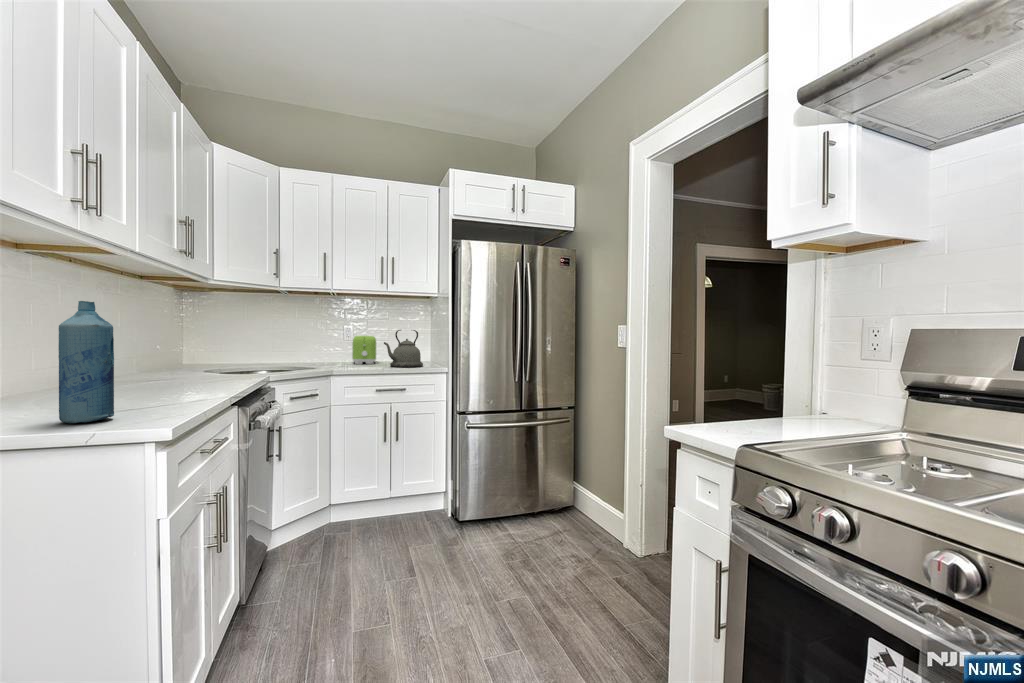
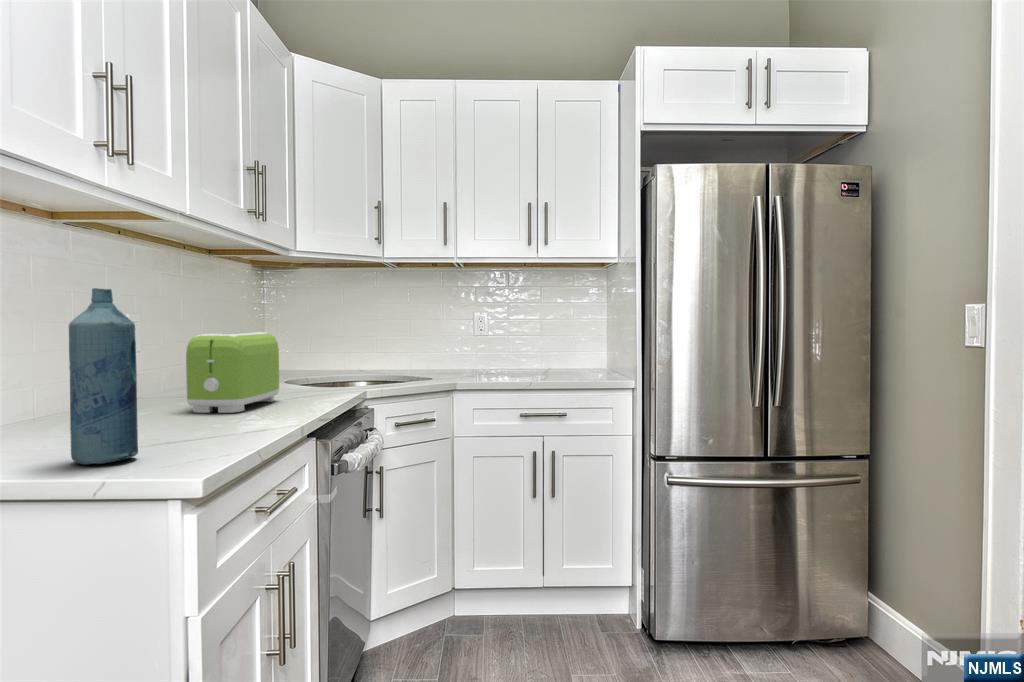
kettle: present [384,330,423,367] -> none [532,318,594,379]
toaster: present [352,335,376,364] -> present [186,332,279,413]

